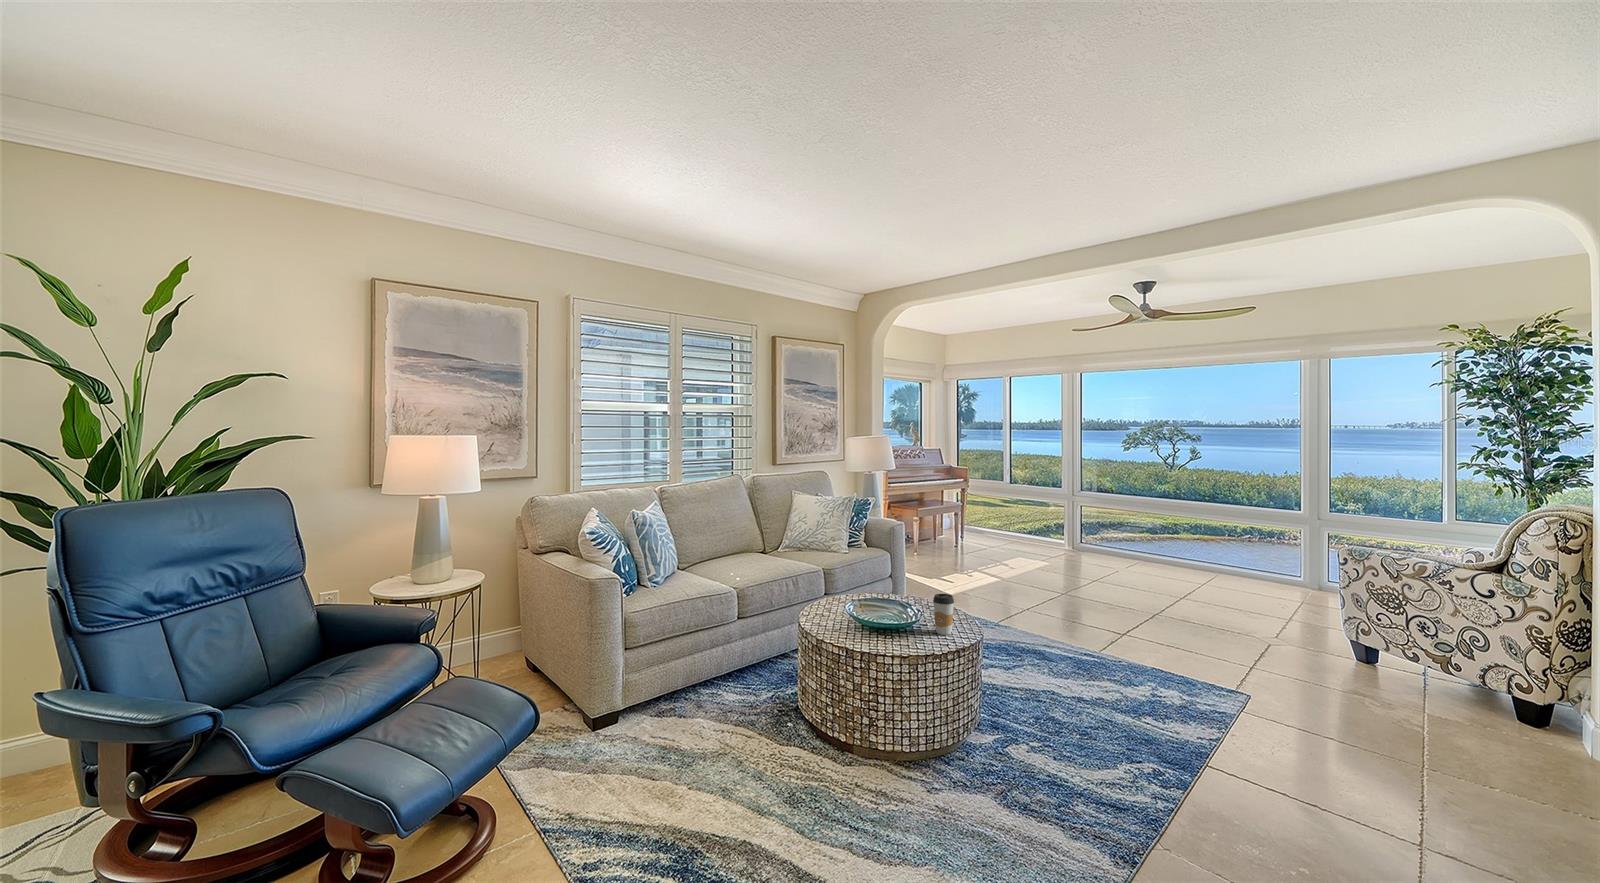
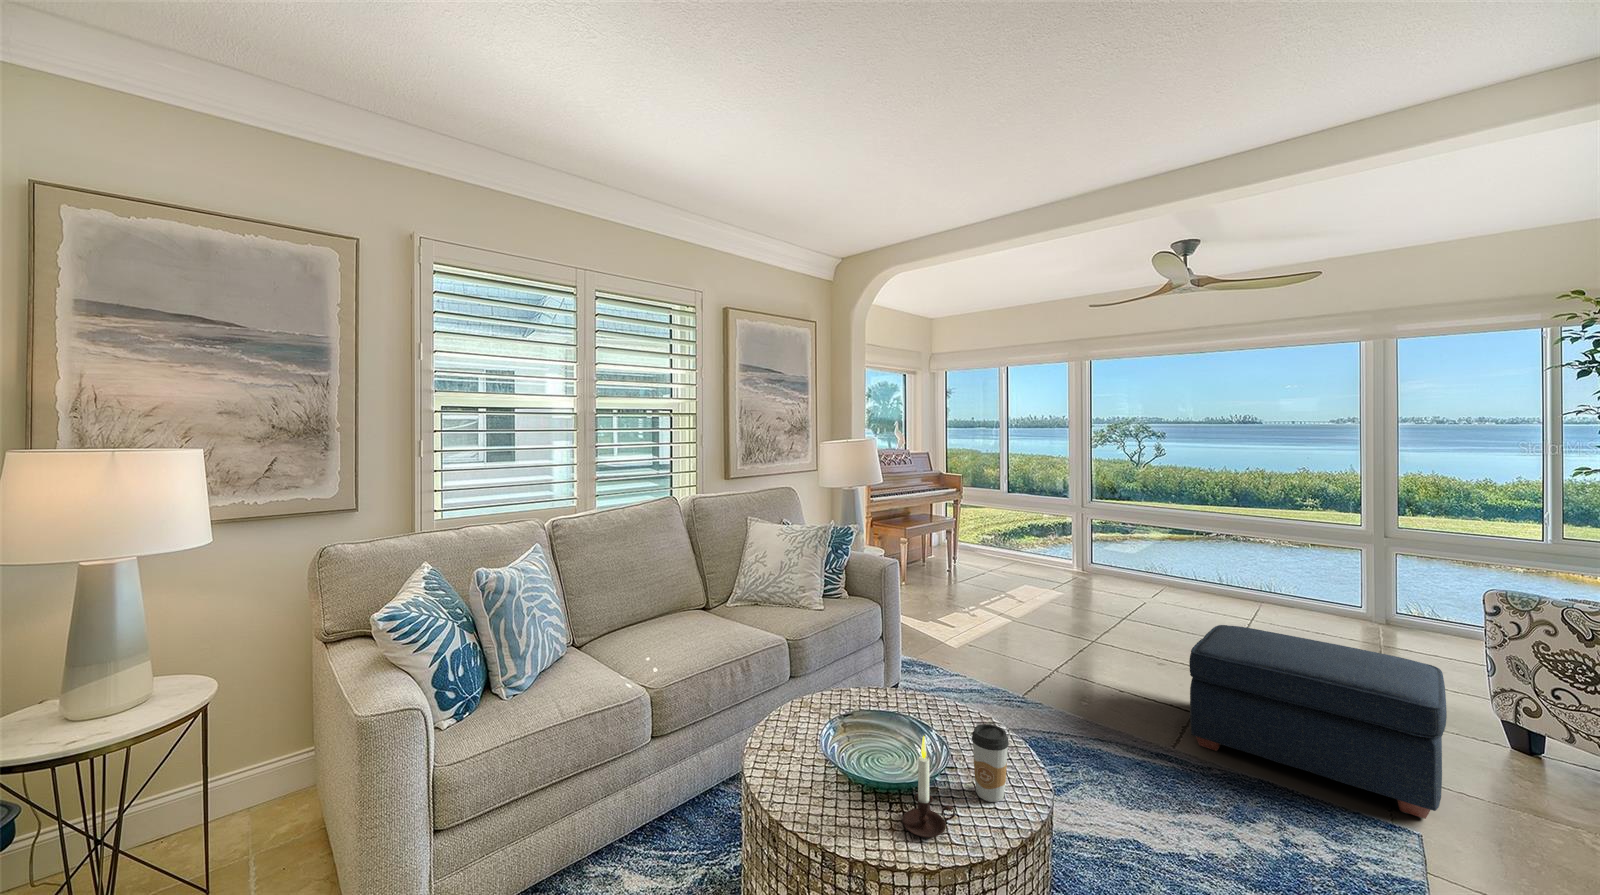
ottoman: none [1114,573,1292,692] -> present [1189,625,1447,819]
candle: none [891,591,921,644] -> present [902,736,955,837]

